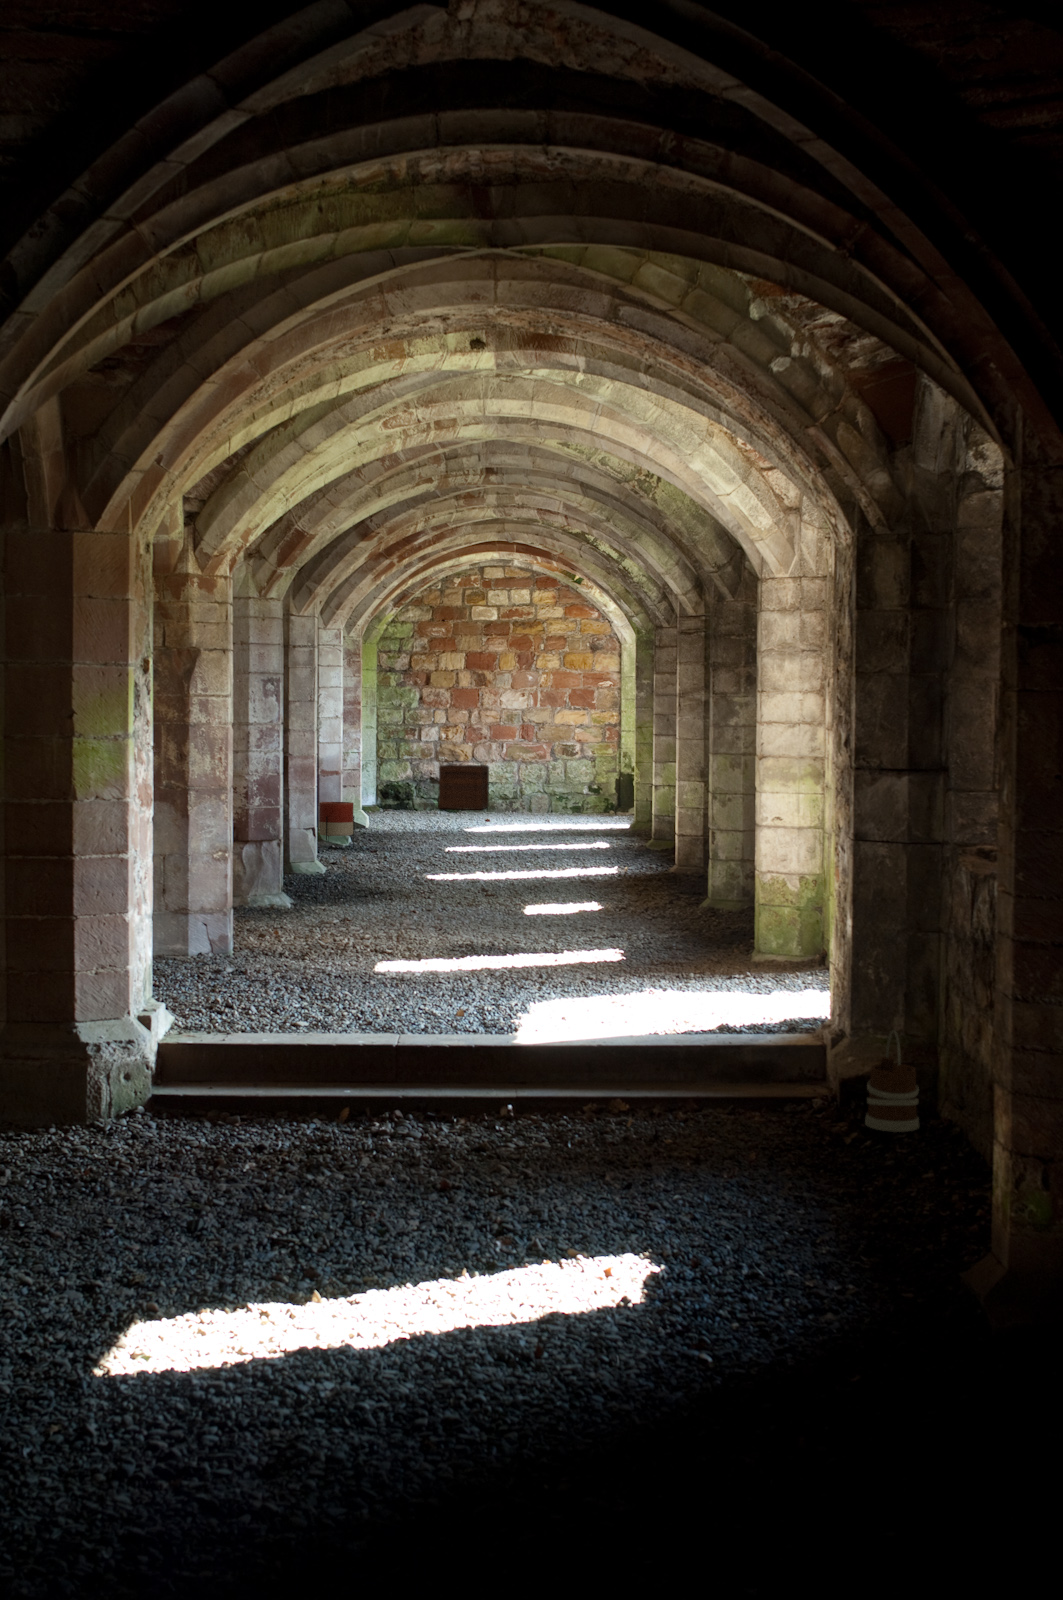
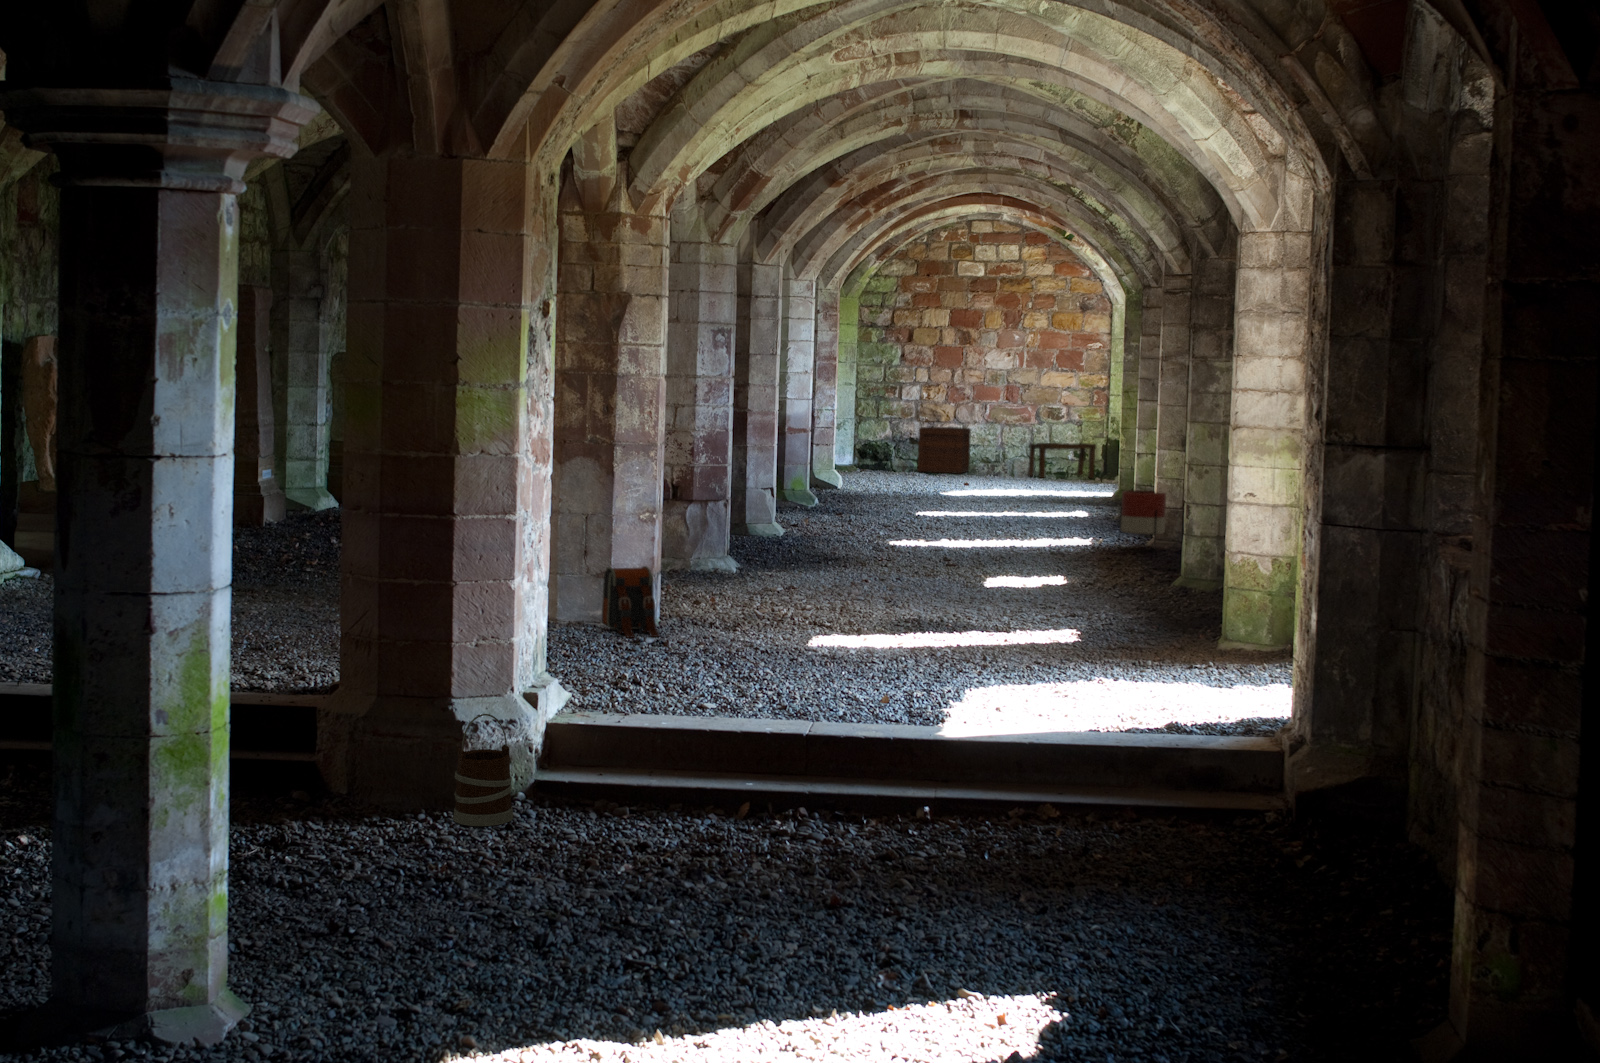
bench: none [546,778,611,813] -> present [1028,443,1096,478]
planter: present [319,802,354,849] -> present [1119,490,1166,543]
backpack: none [174,902,232,970] -> present [602,566,659,638]
wooden bucket: present [865,1031,919,1132] -> present [453,714,513,826]

